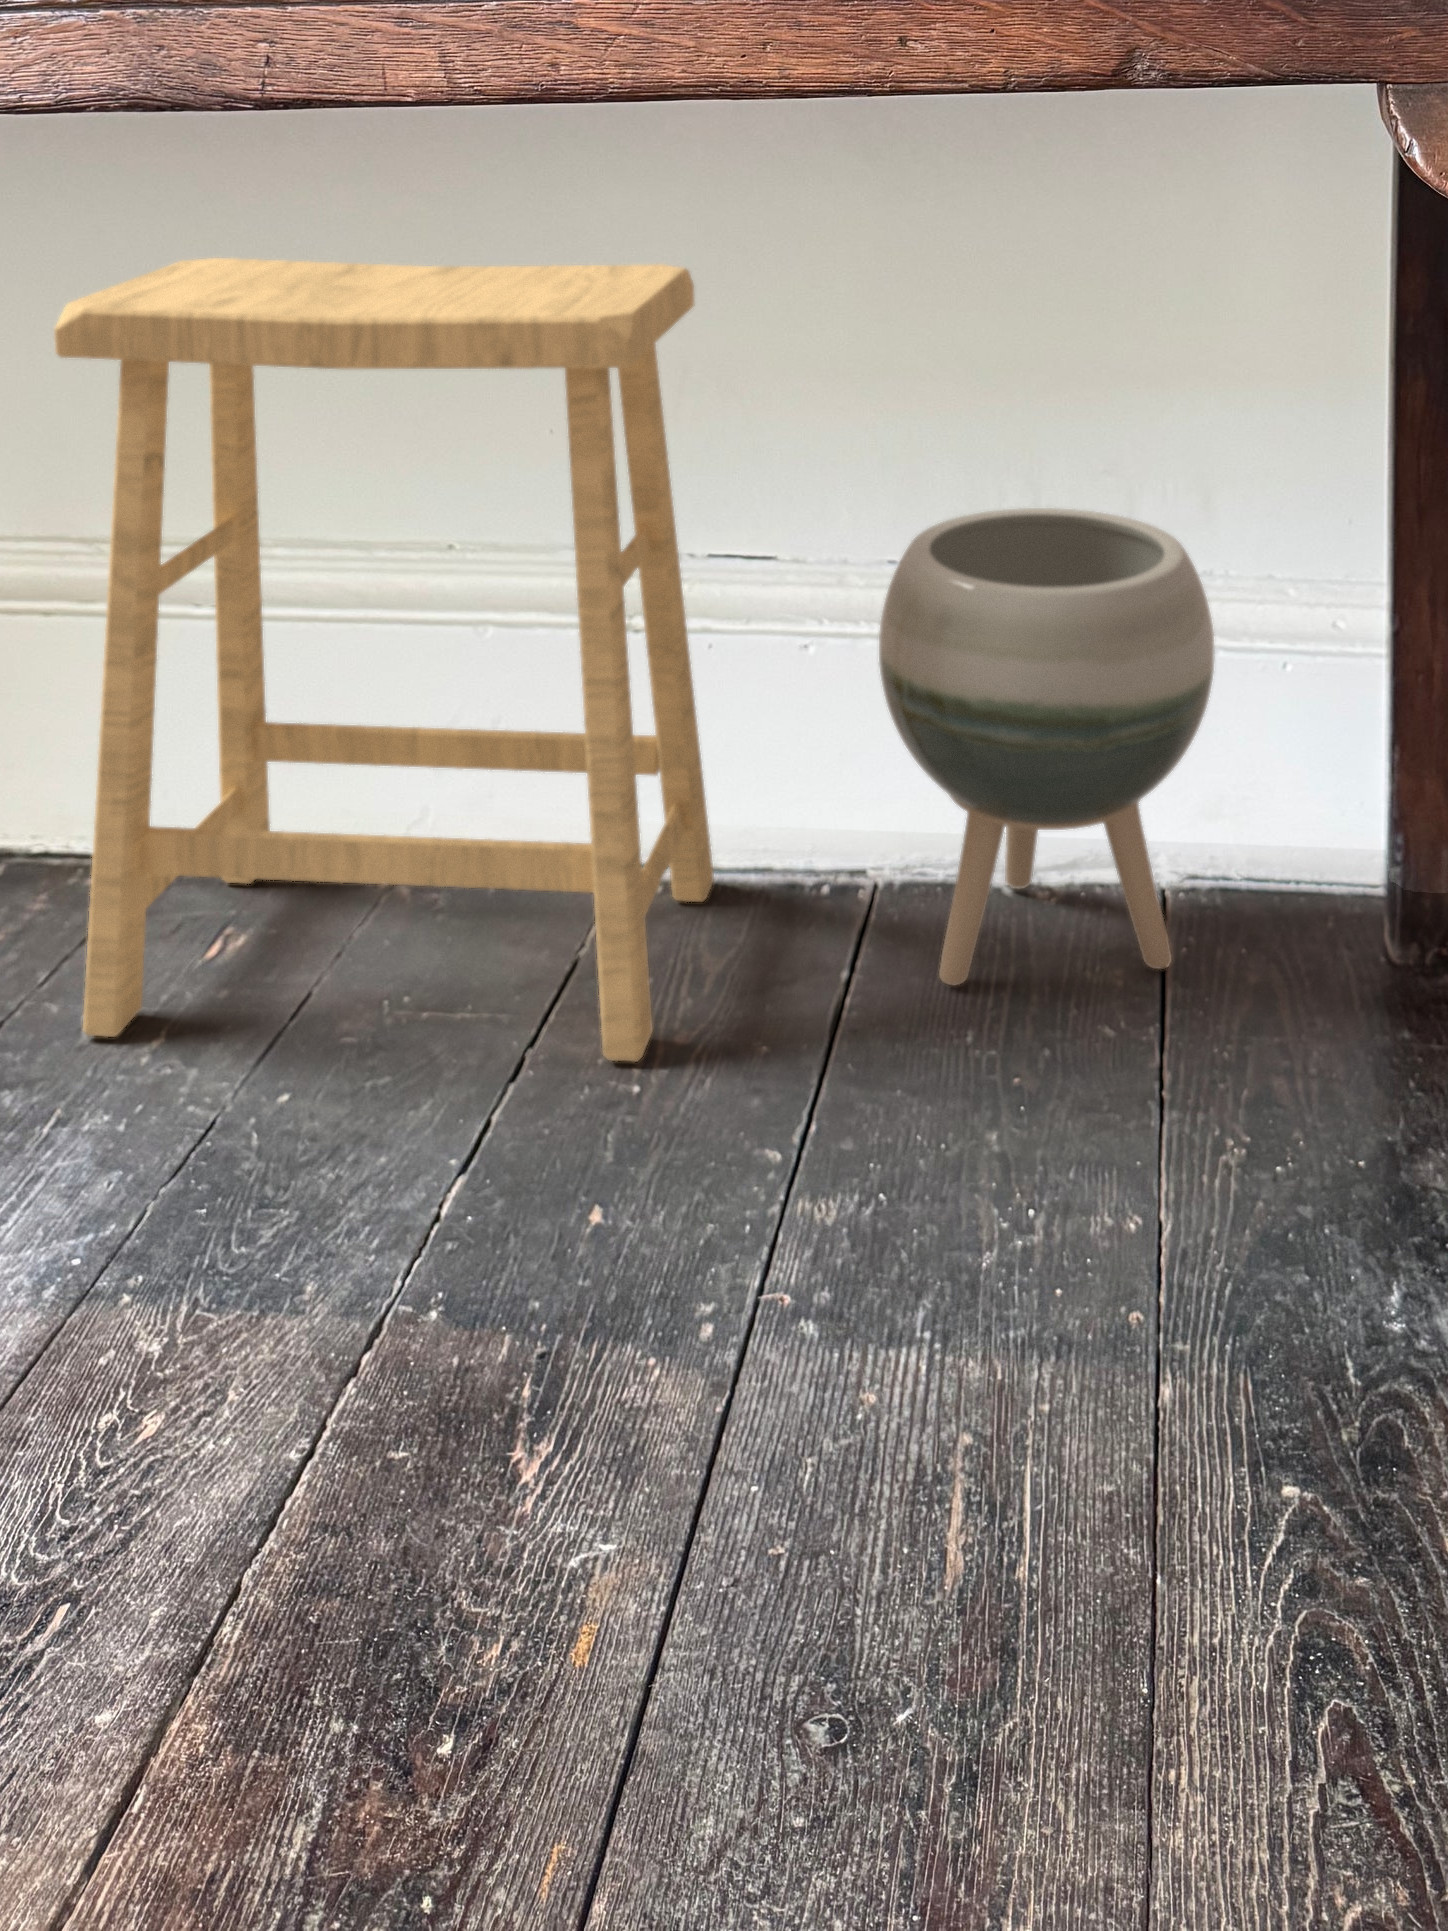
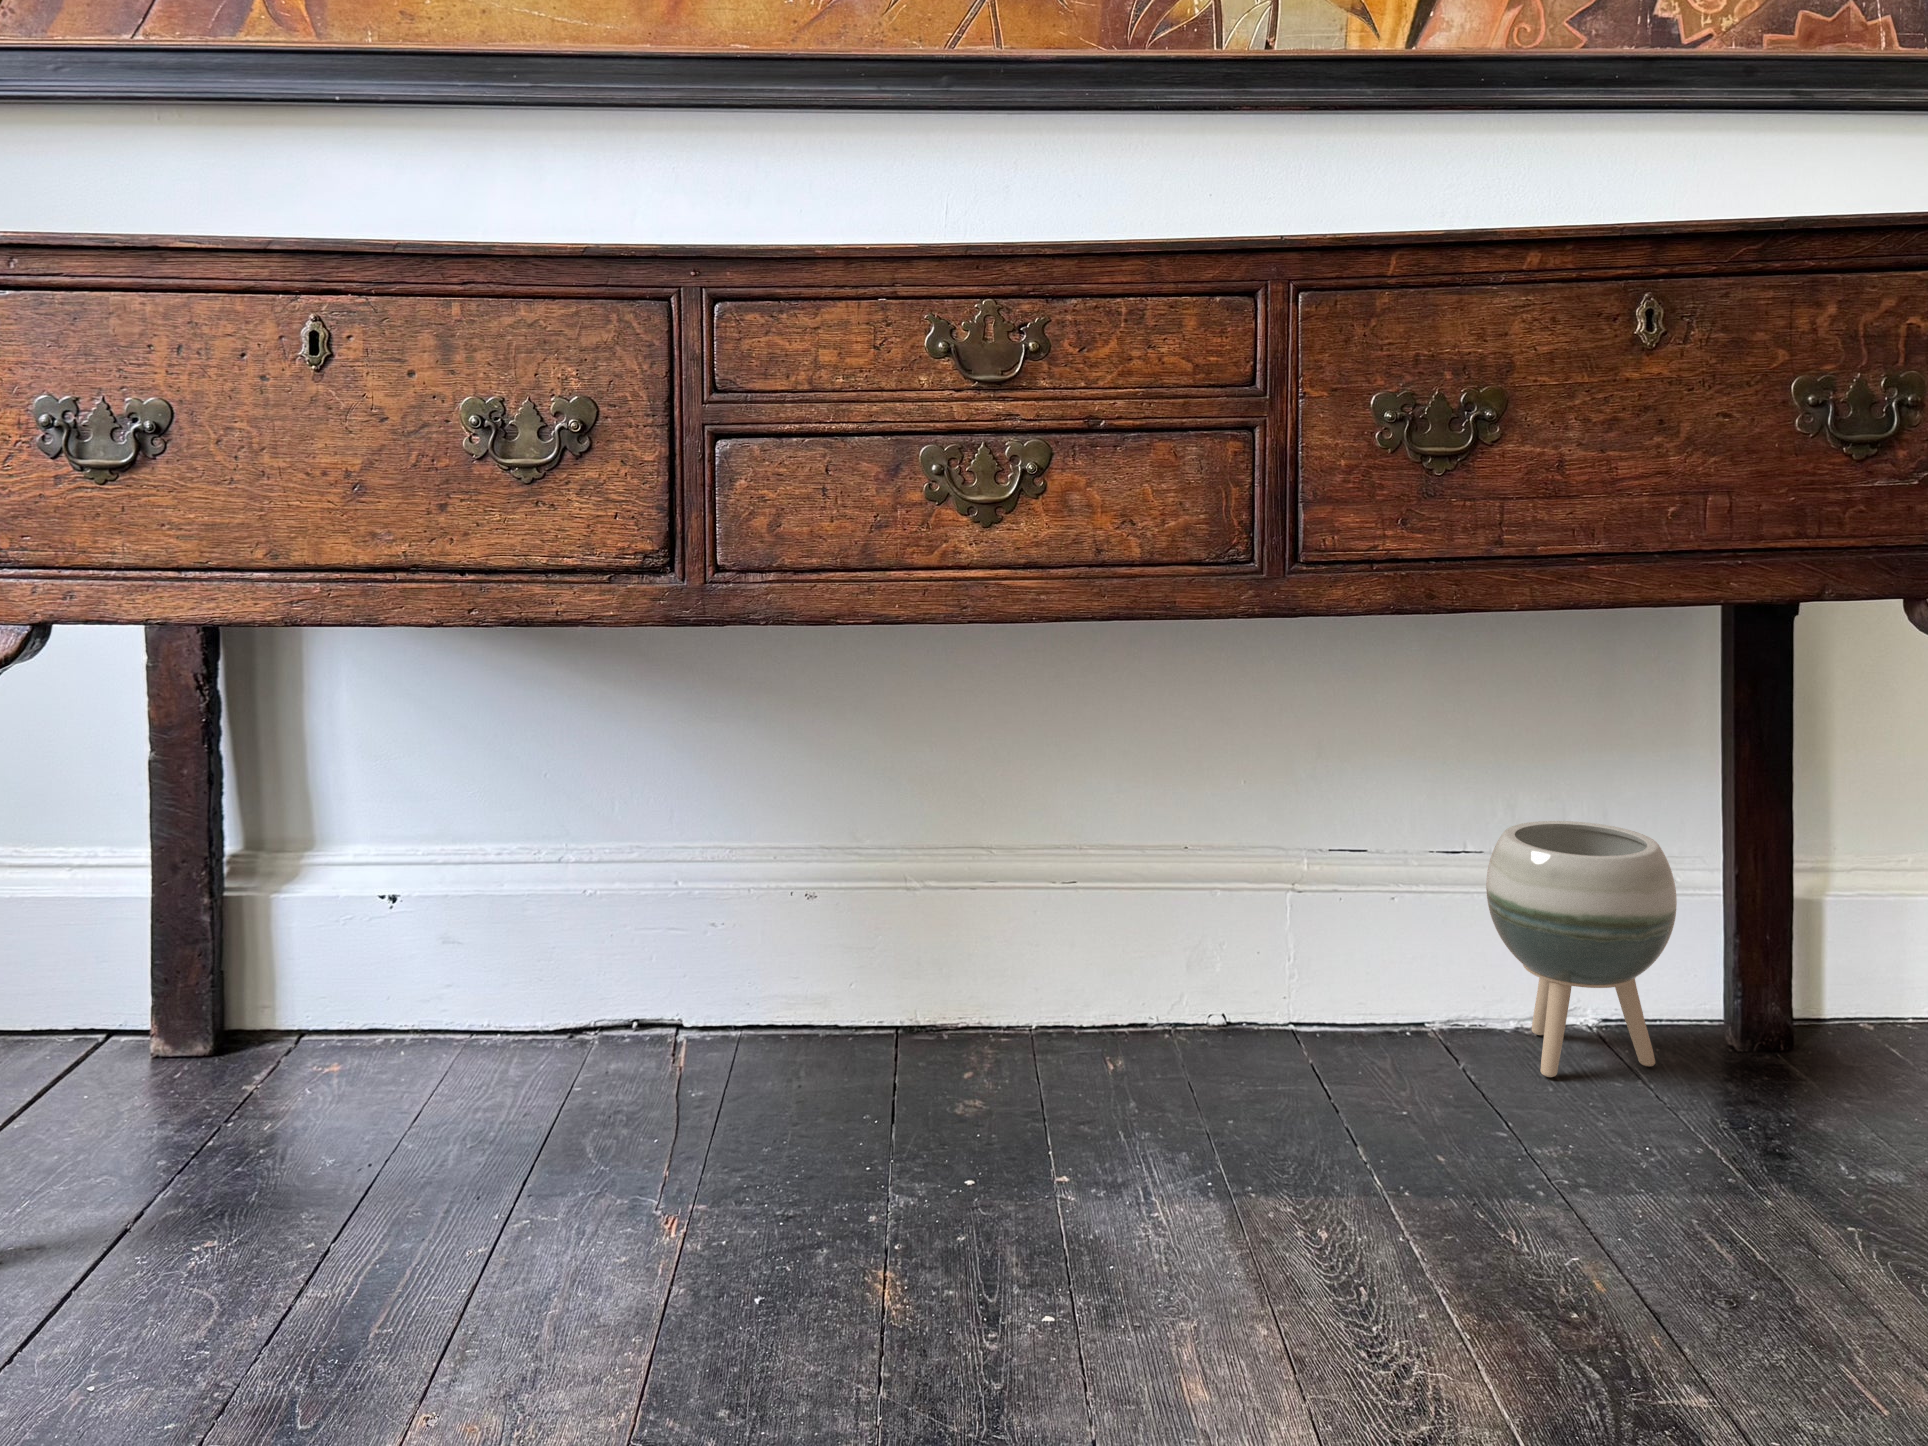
footstool: present [54,258,714,1062] -> none [1101,692,1426,1116]

